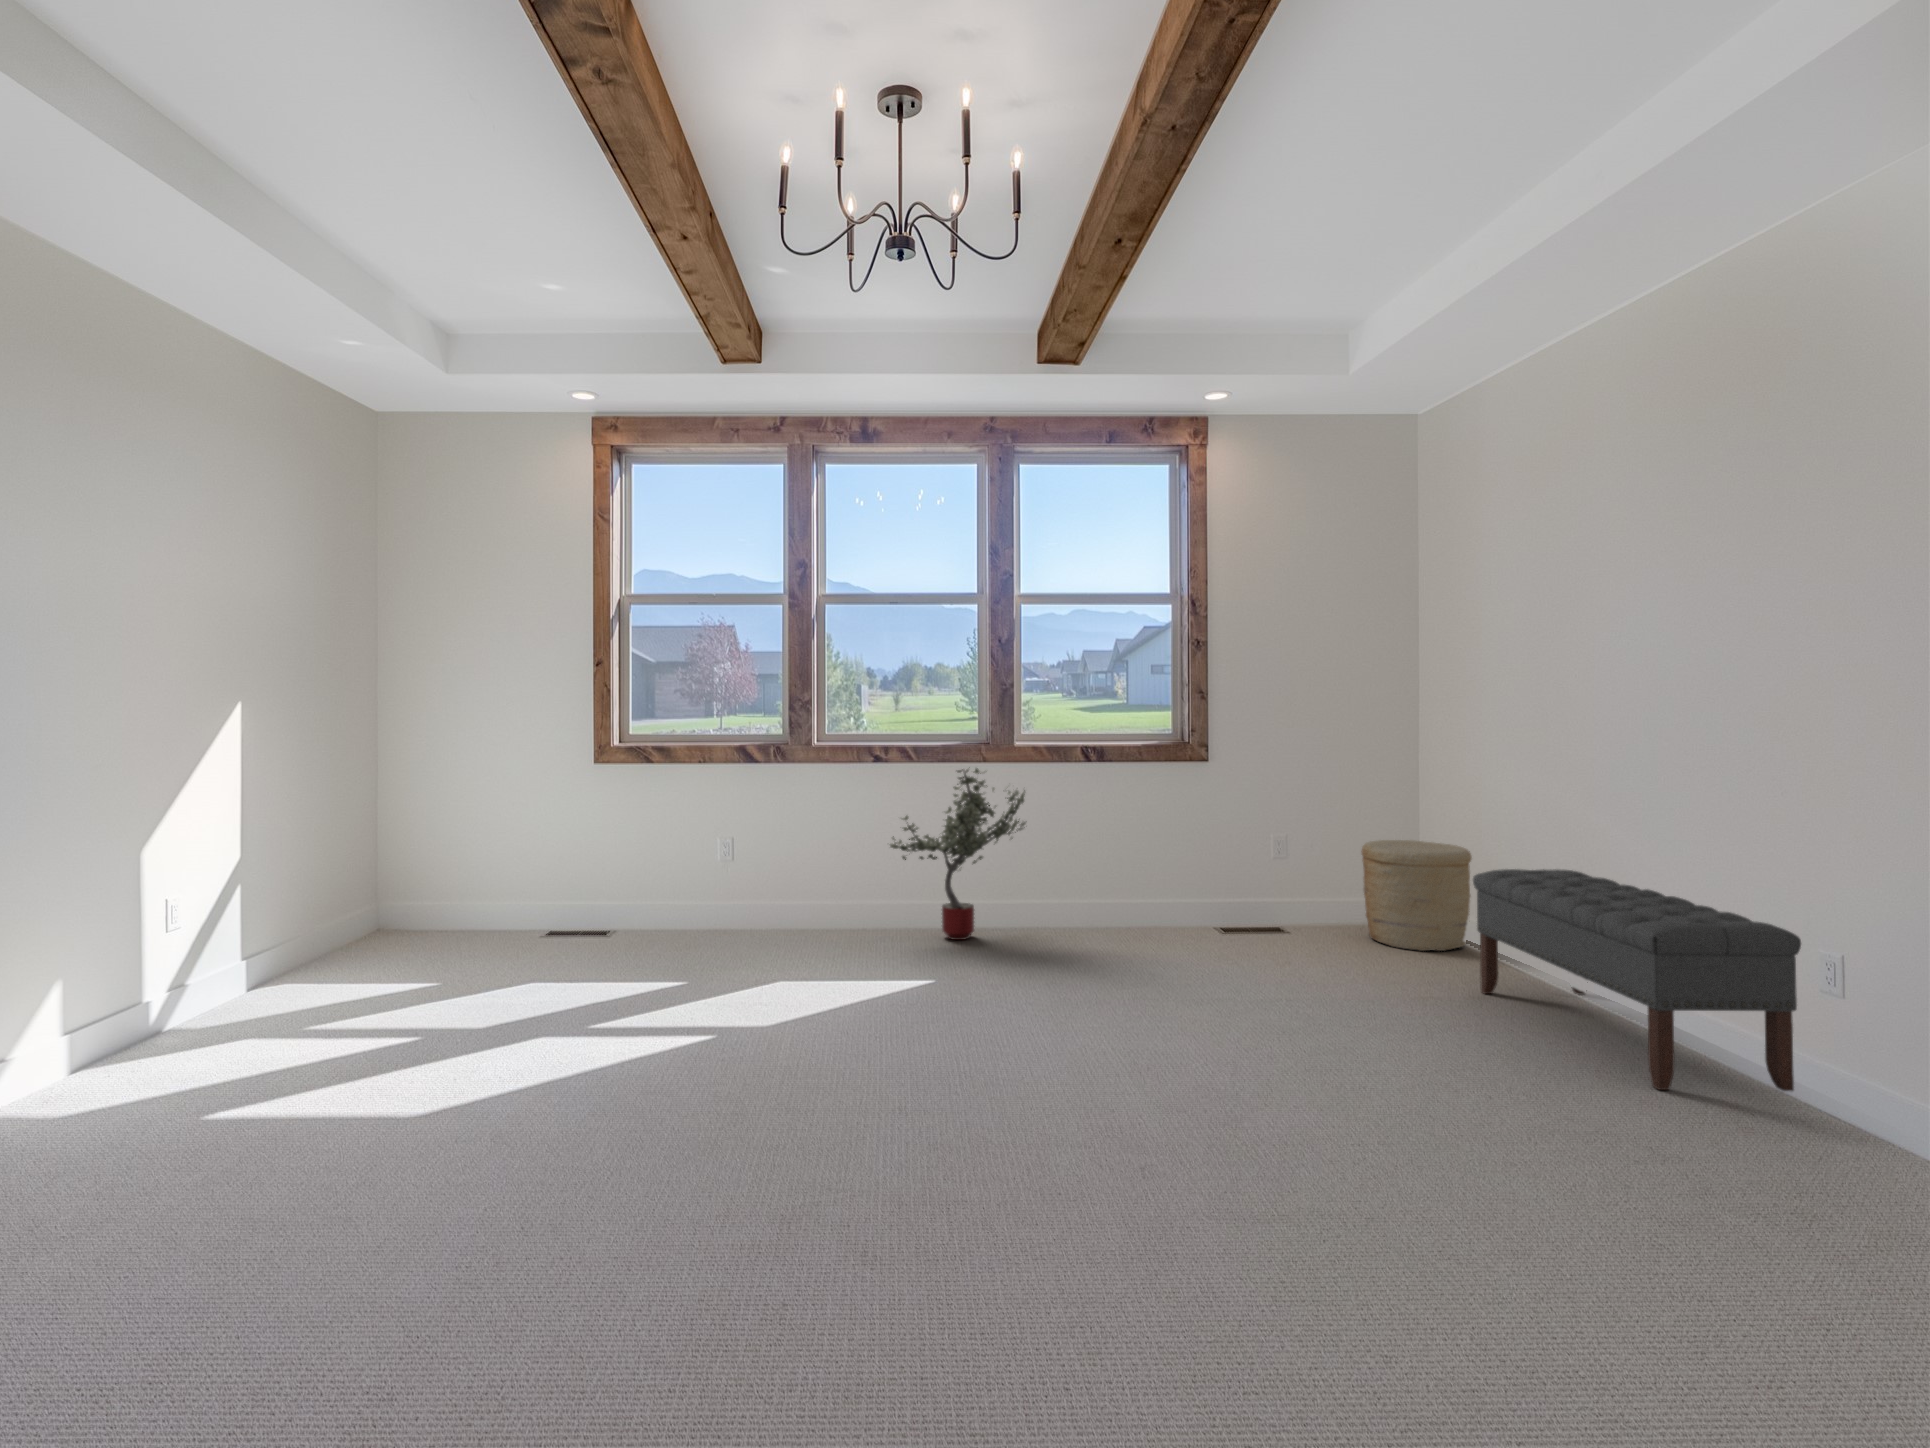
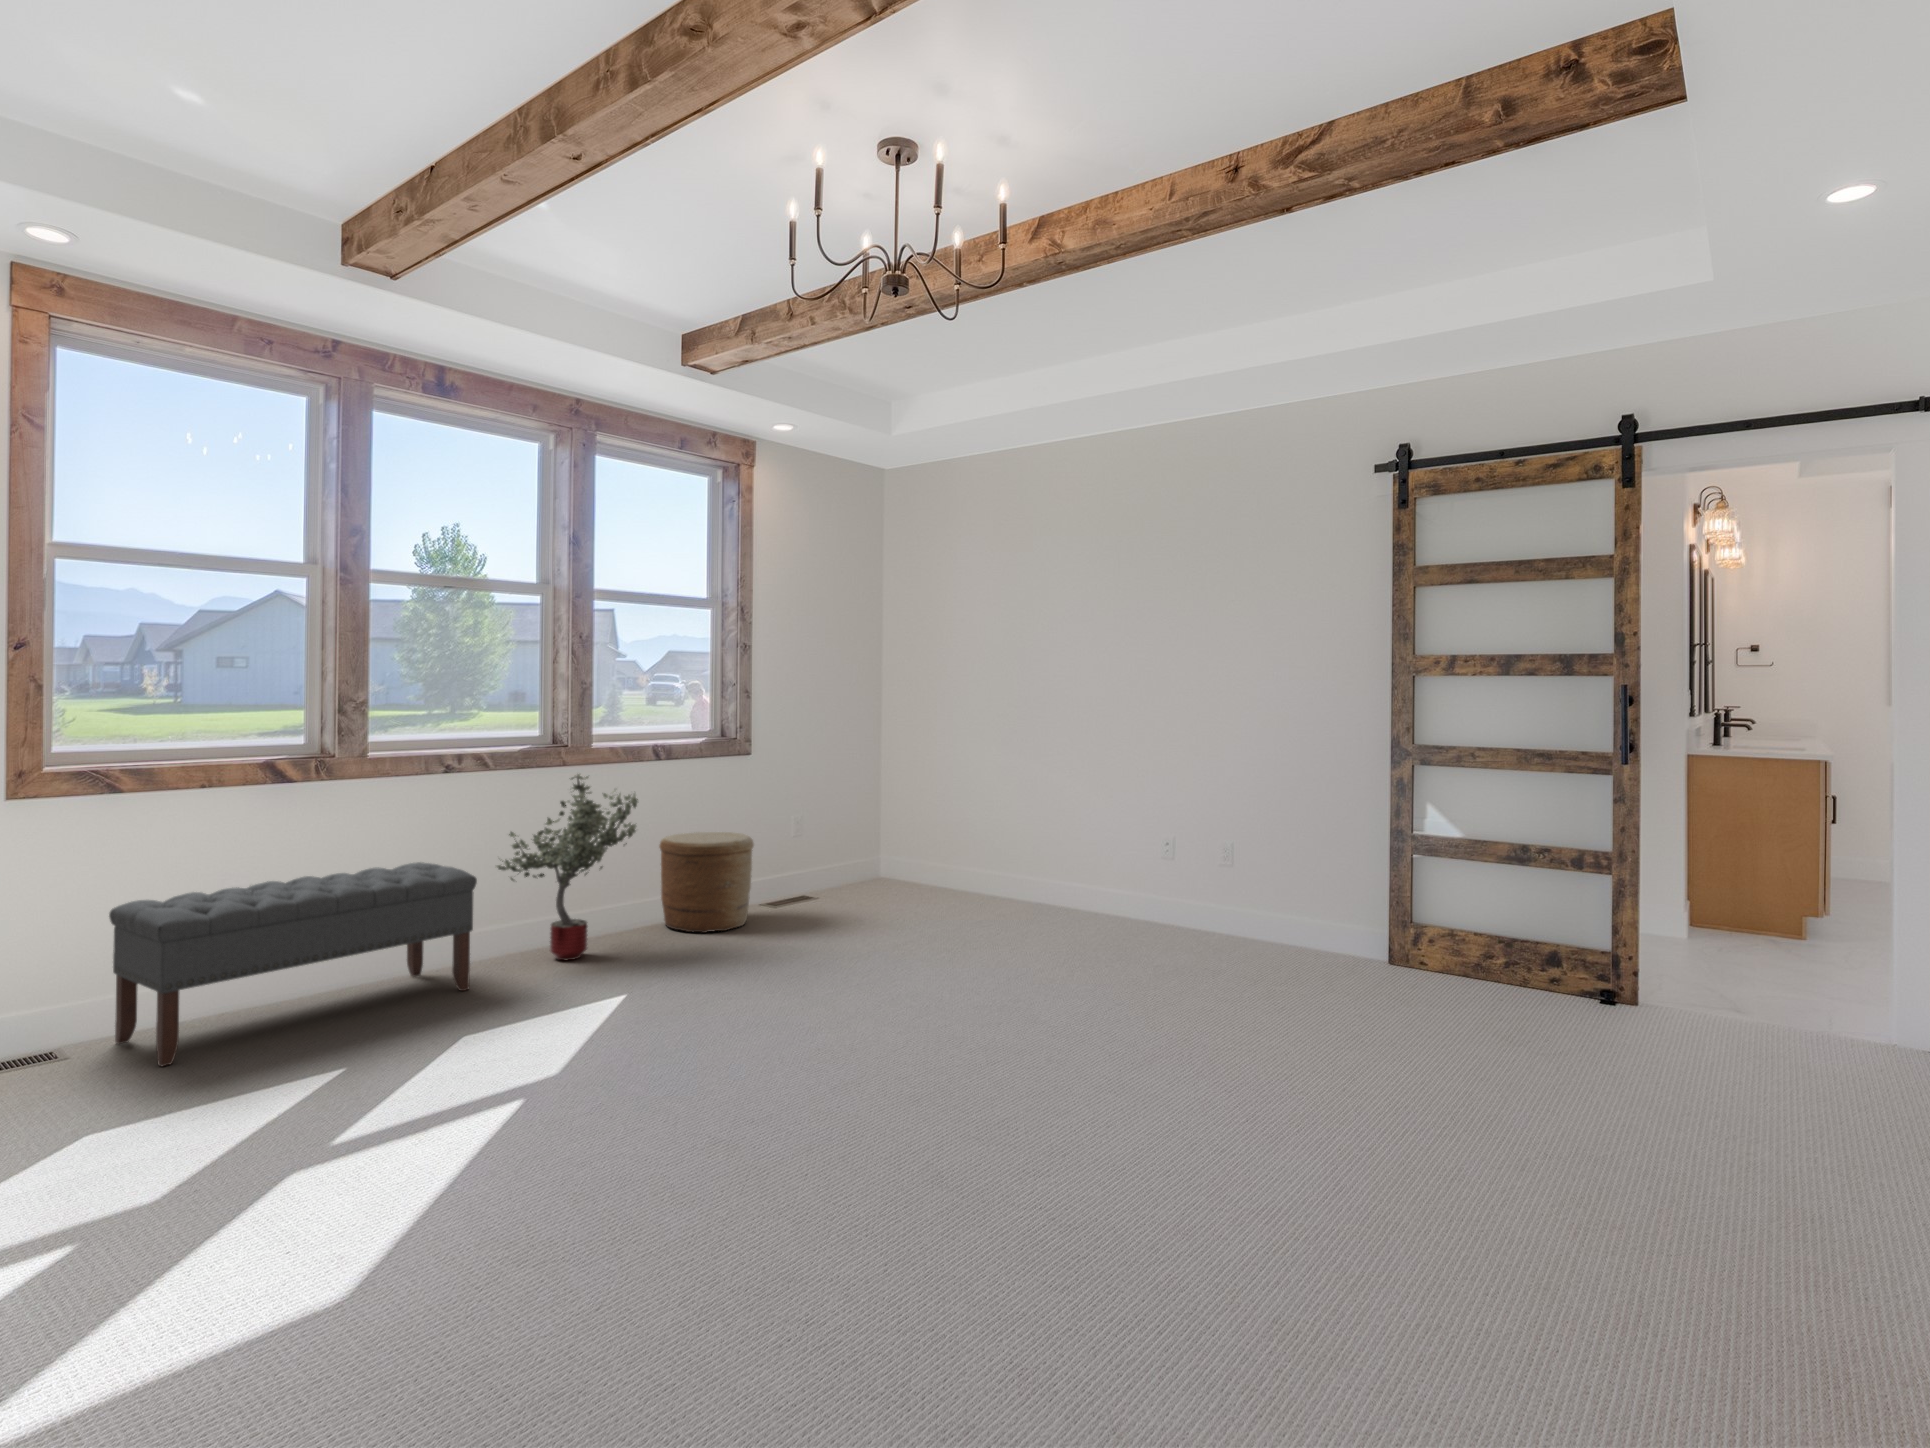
woven basket: present [1361,840,1472,951] -> present [659,832,754,933]
bench: present [1473,869,1801,1091] -> present [109,862,477,1066]

